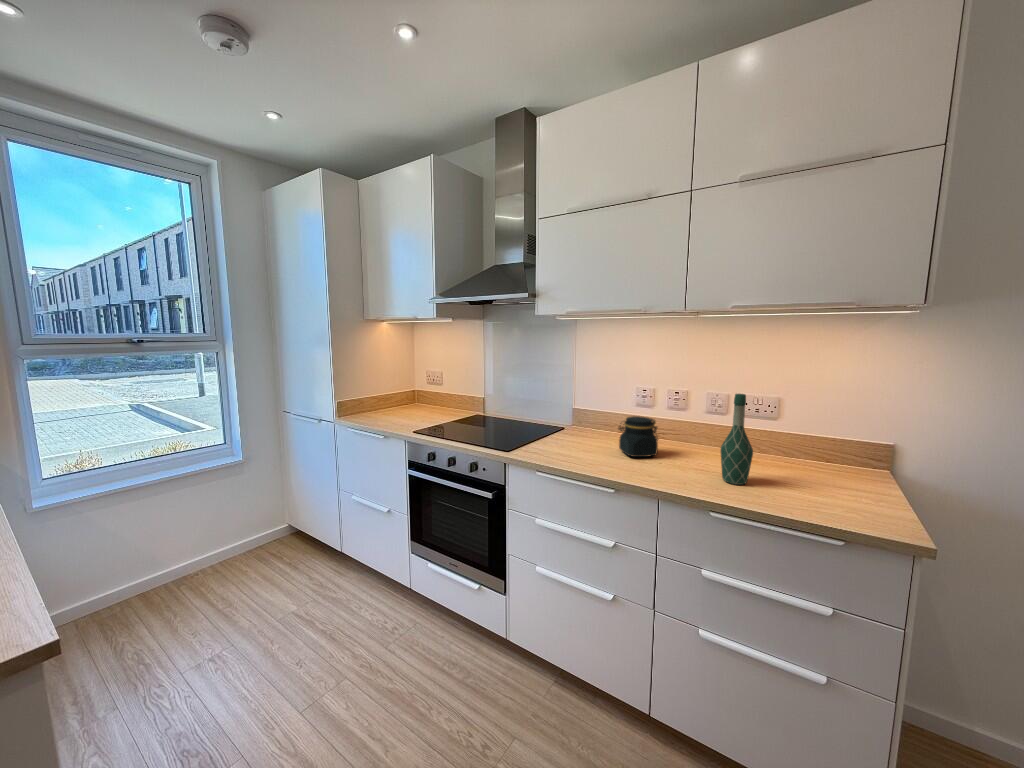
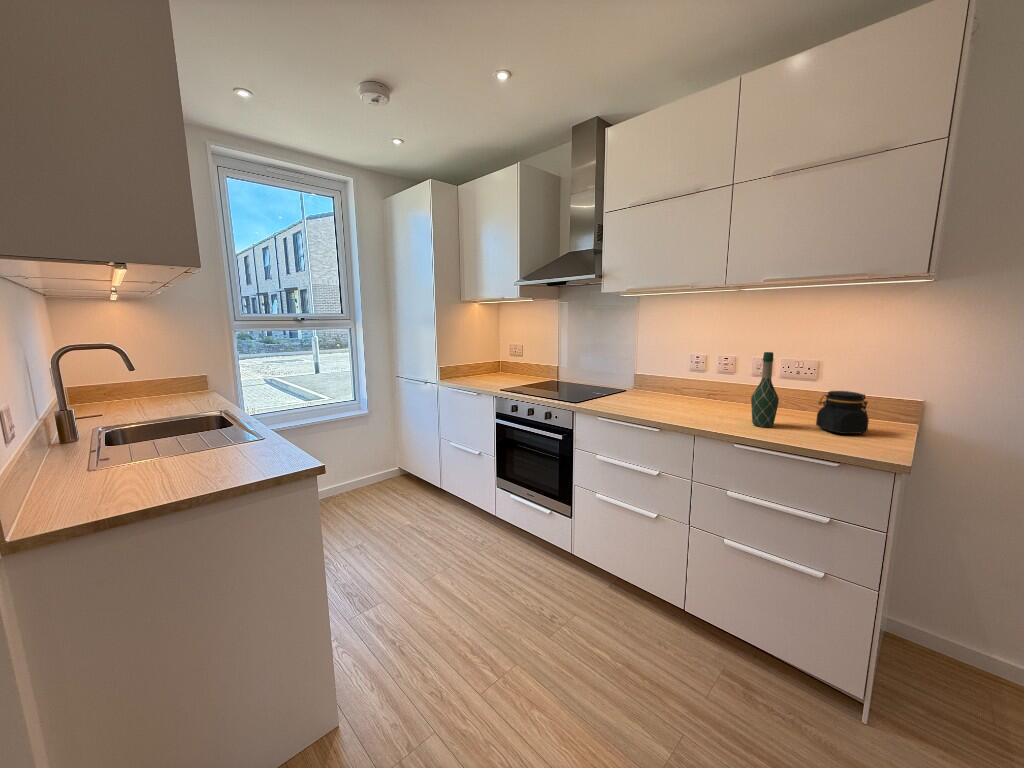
jar: present [619,416,658,457] -> present [816,391,869,434]

